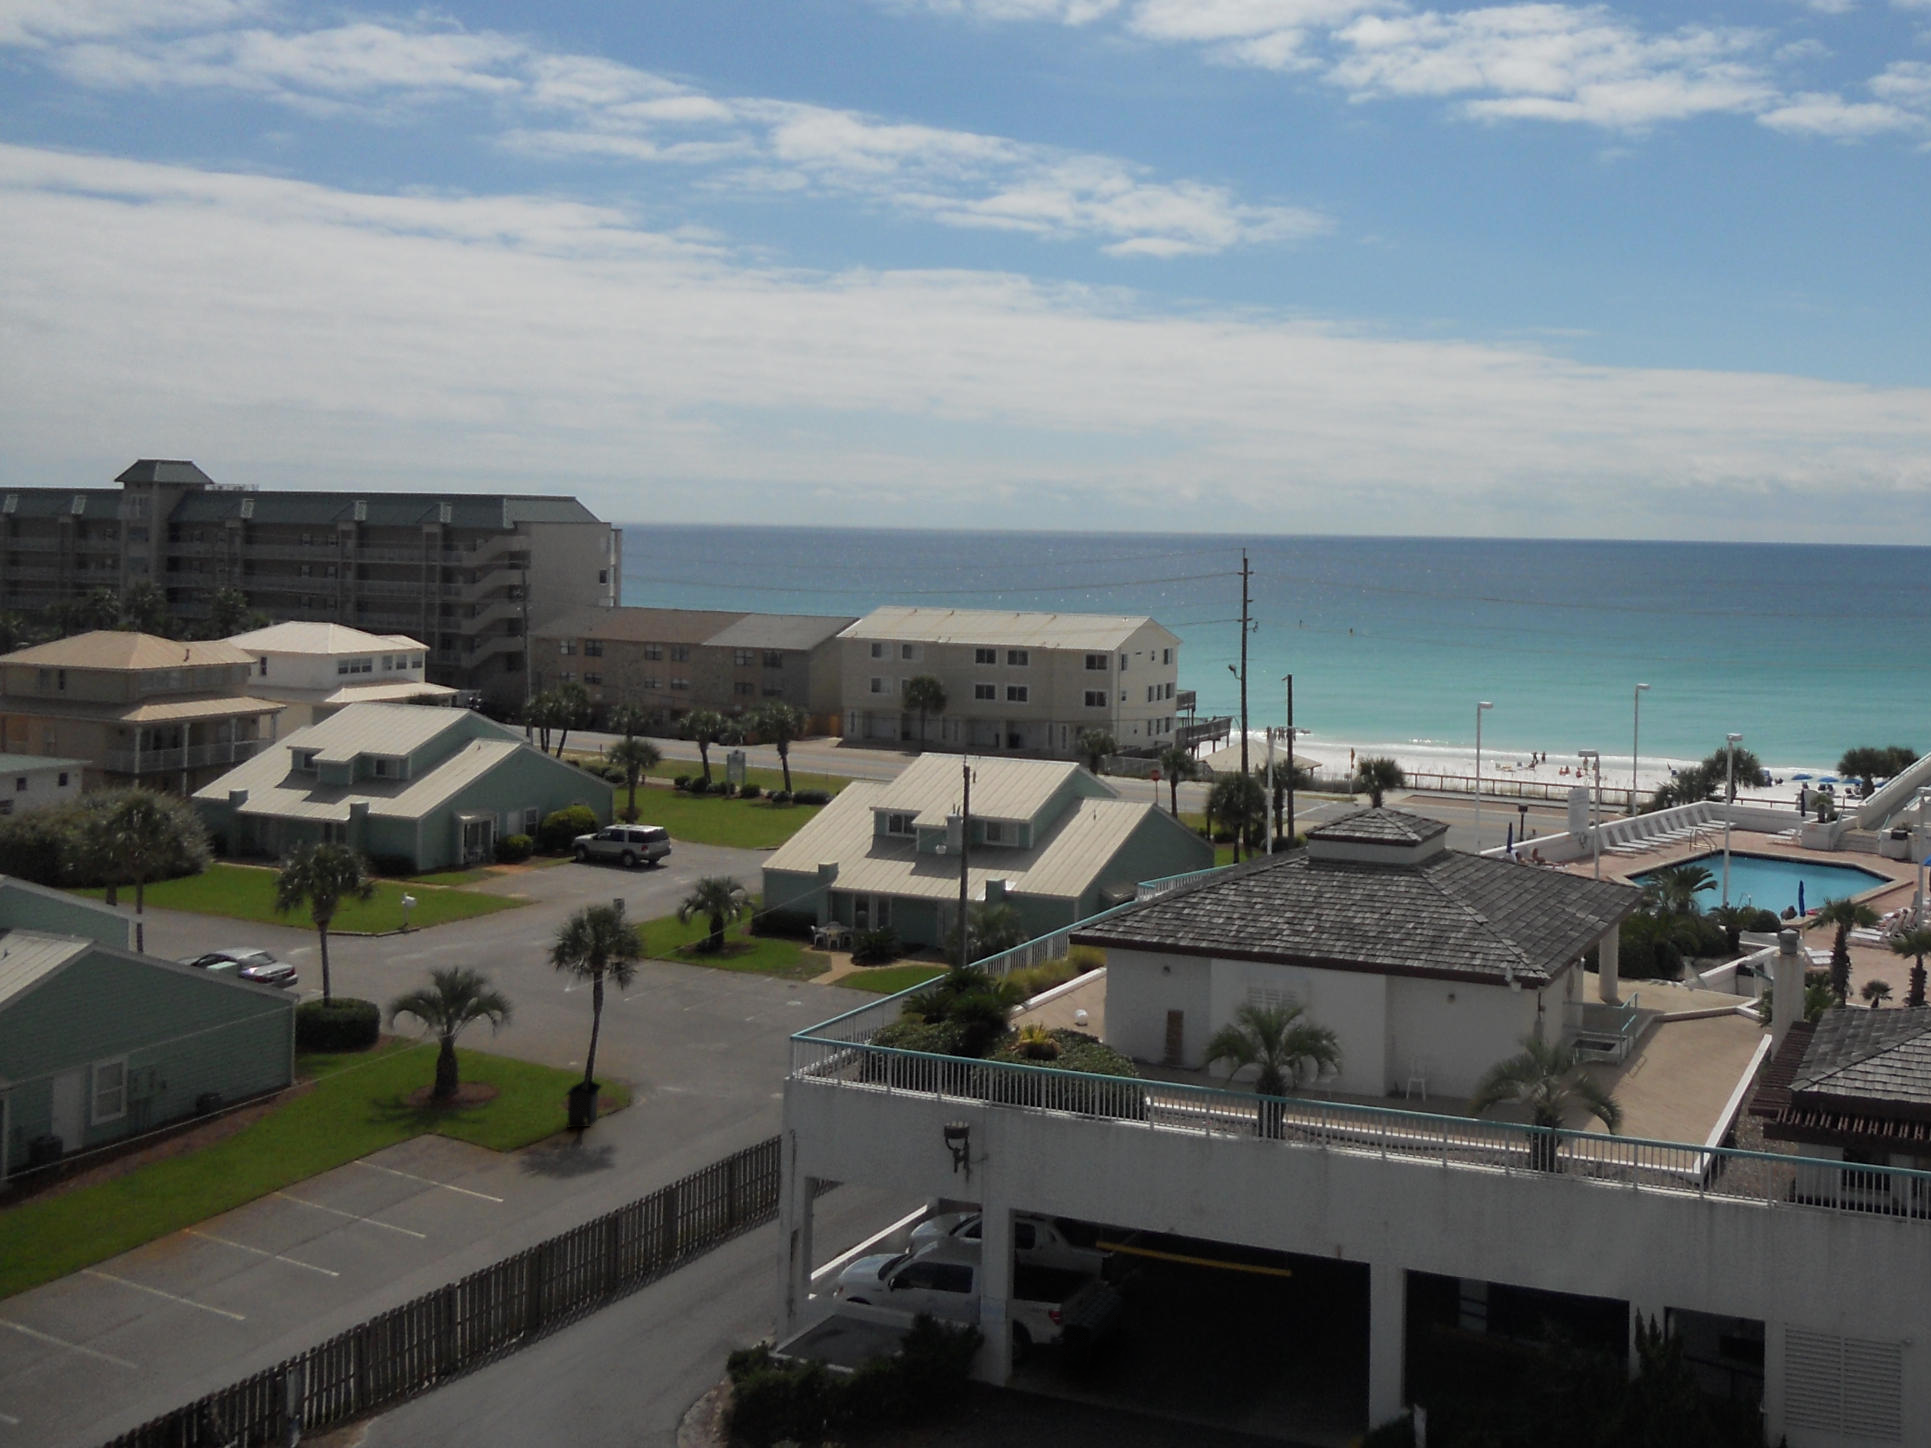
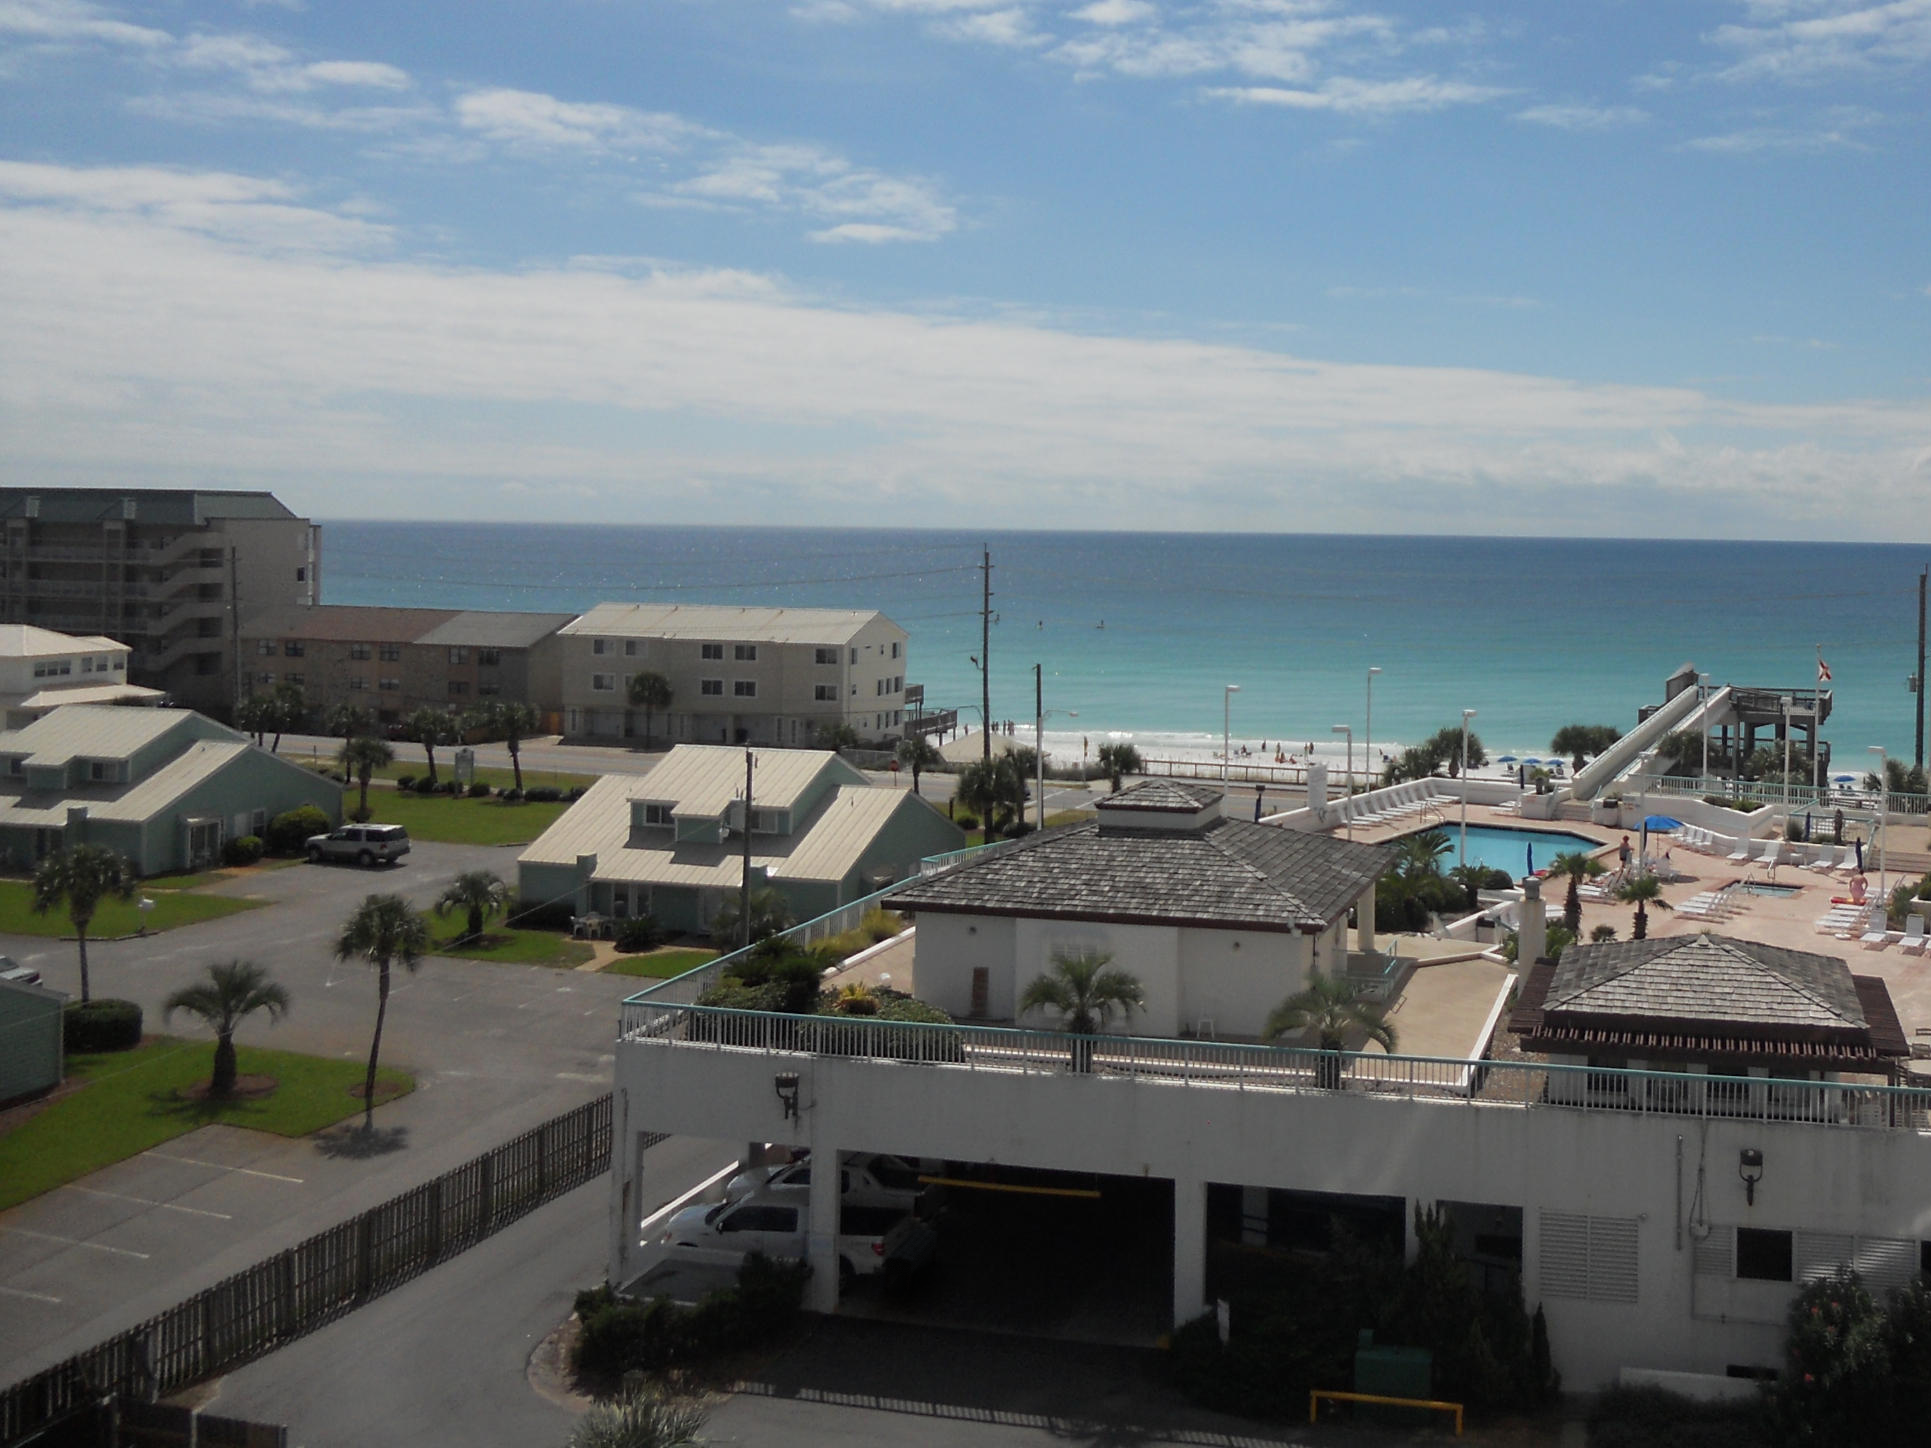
trash can: present [566,1081,601,1127] -> none [340,1065,379,1114]

